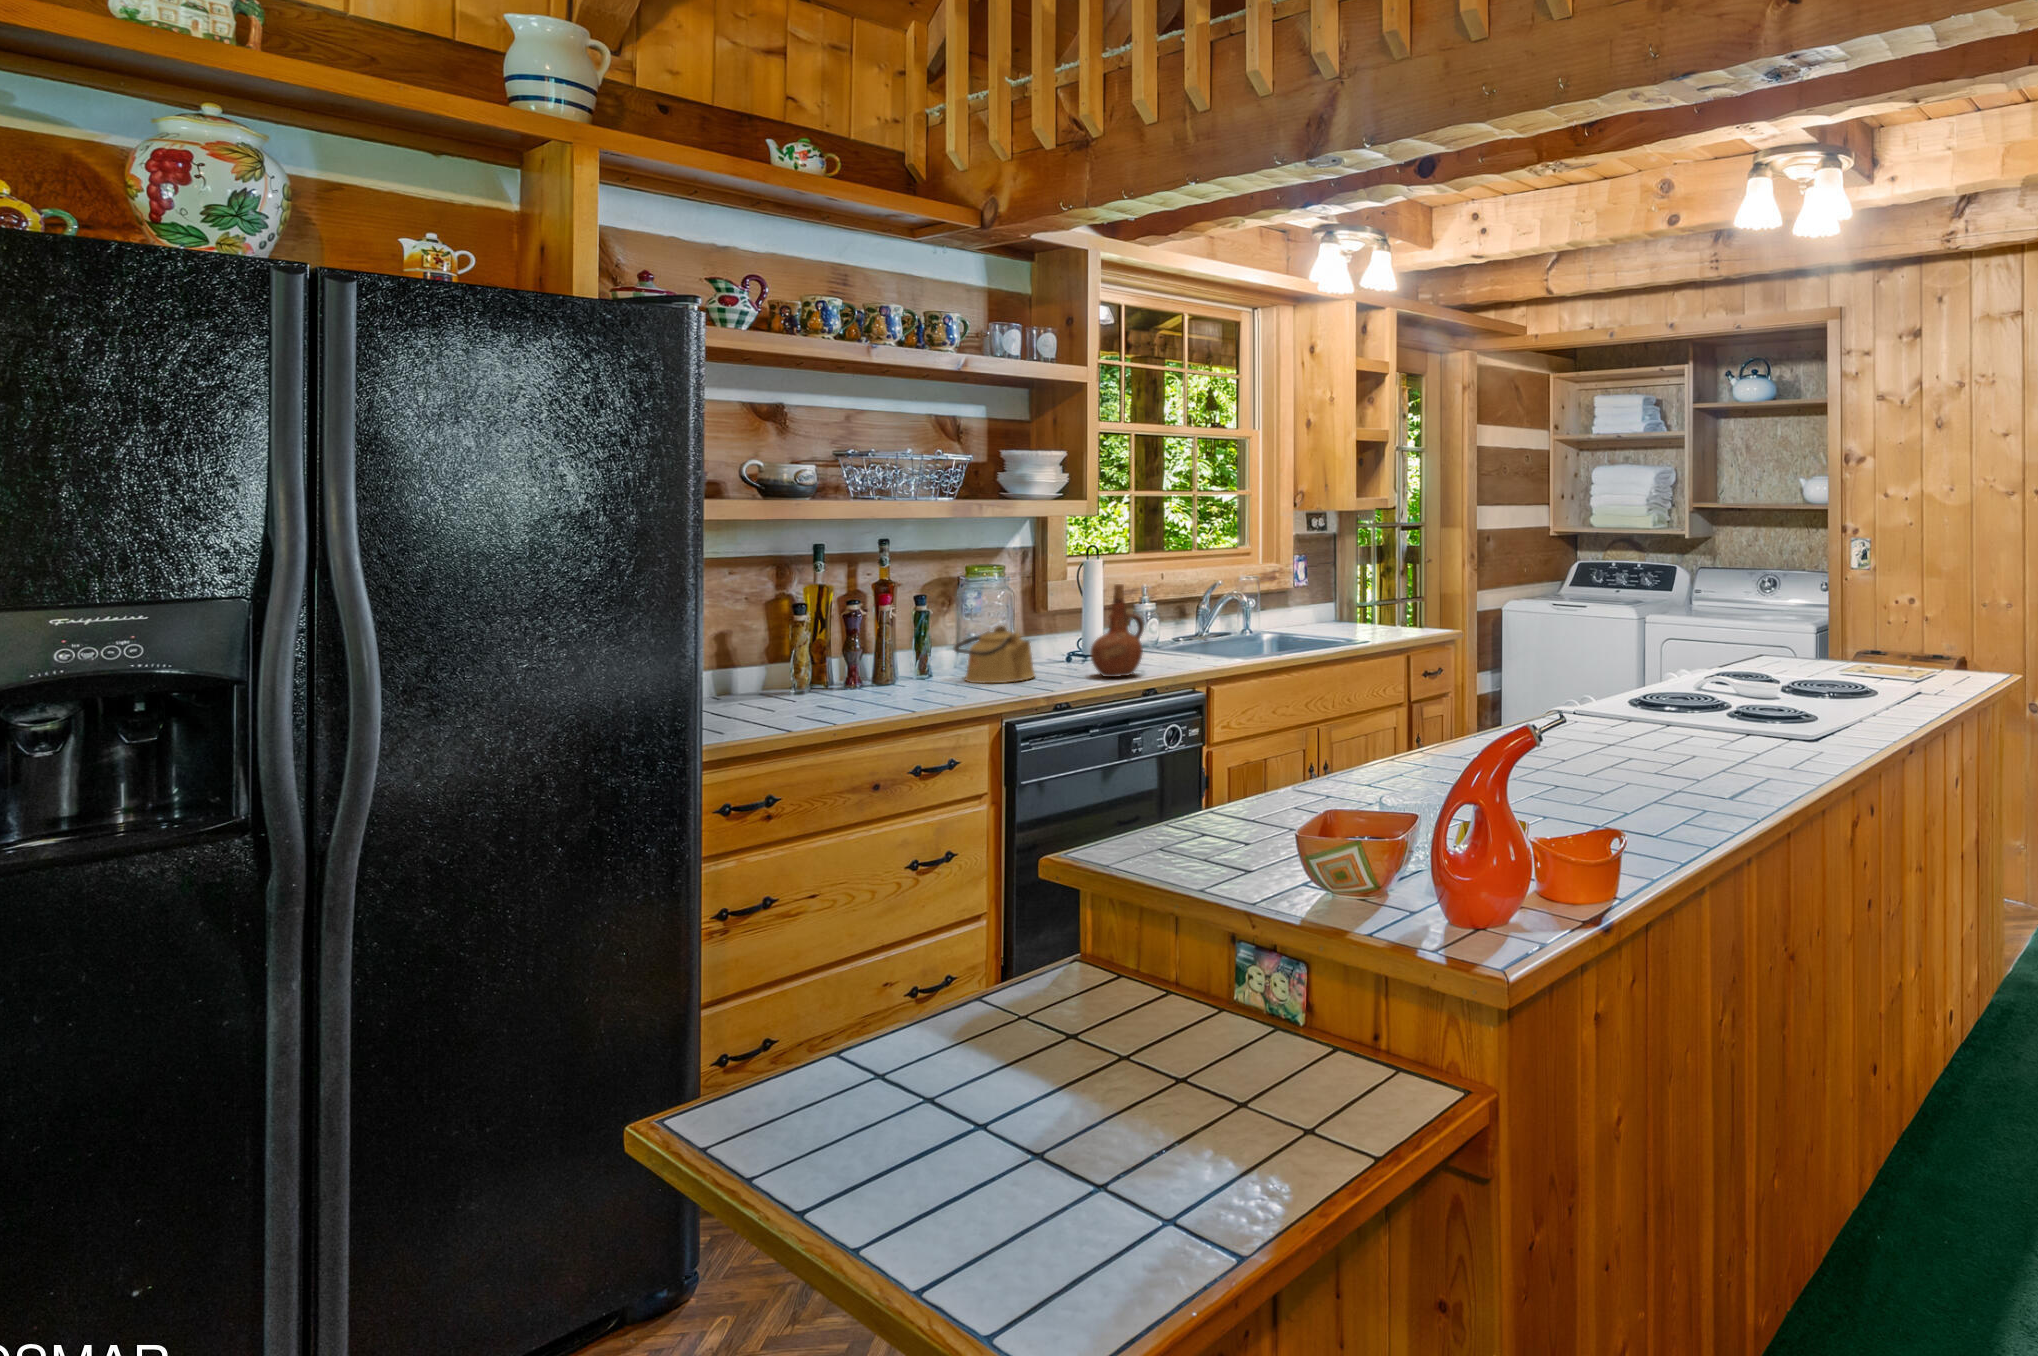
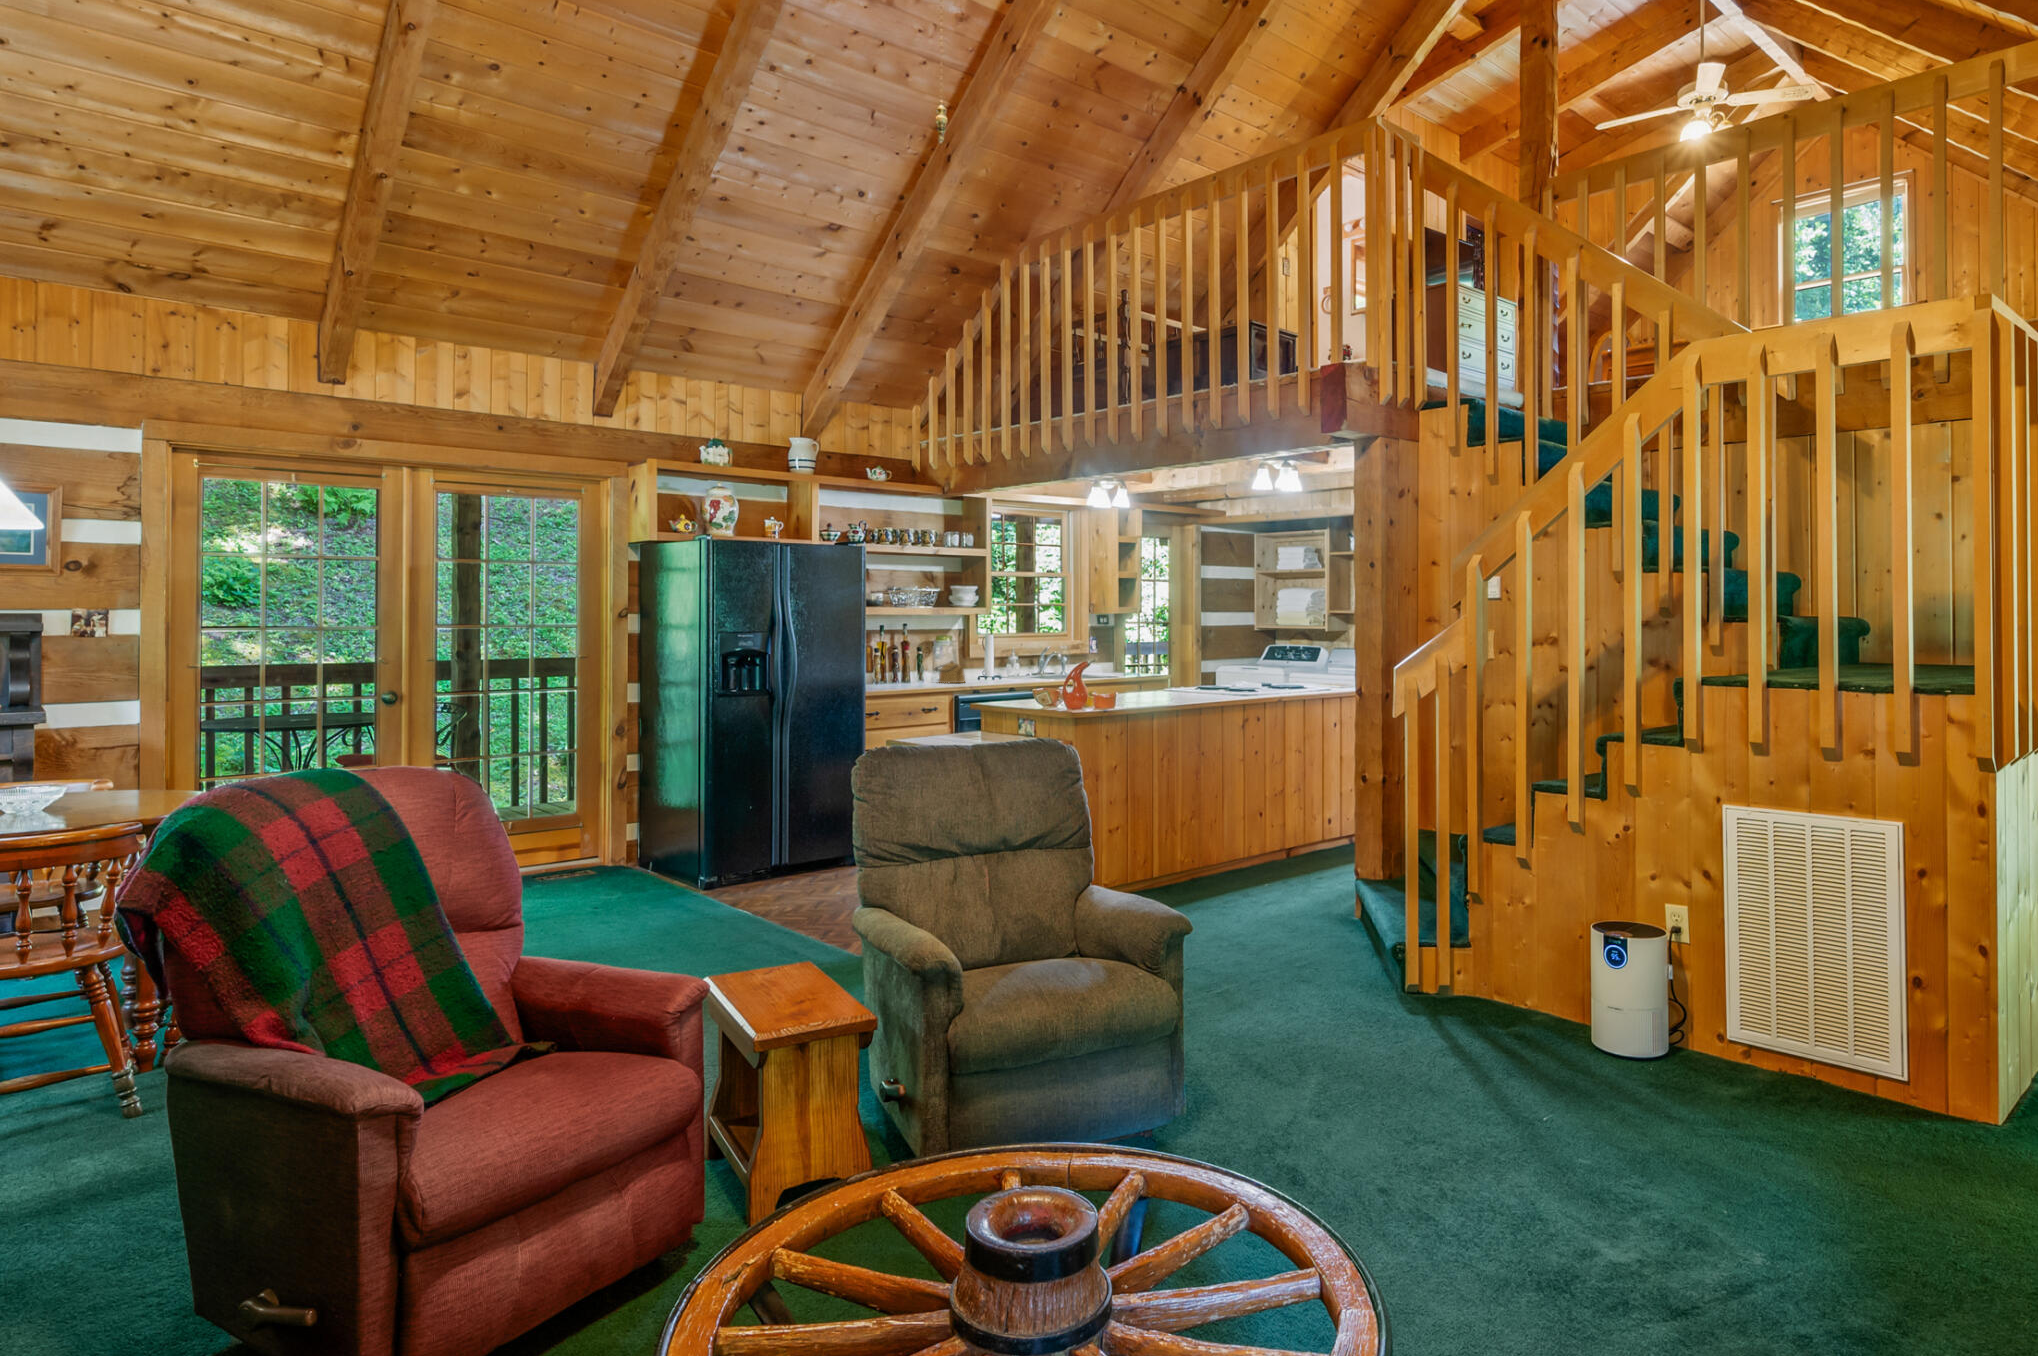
ceramic pitcher: present [1090,584,1144,677] -> none [988,645,1010,683]

